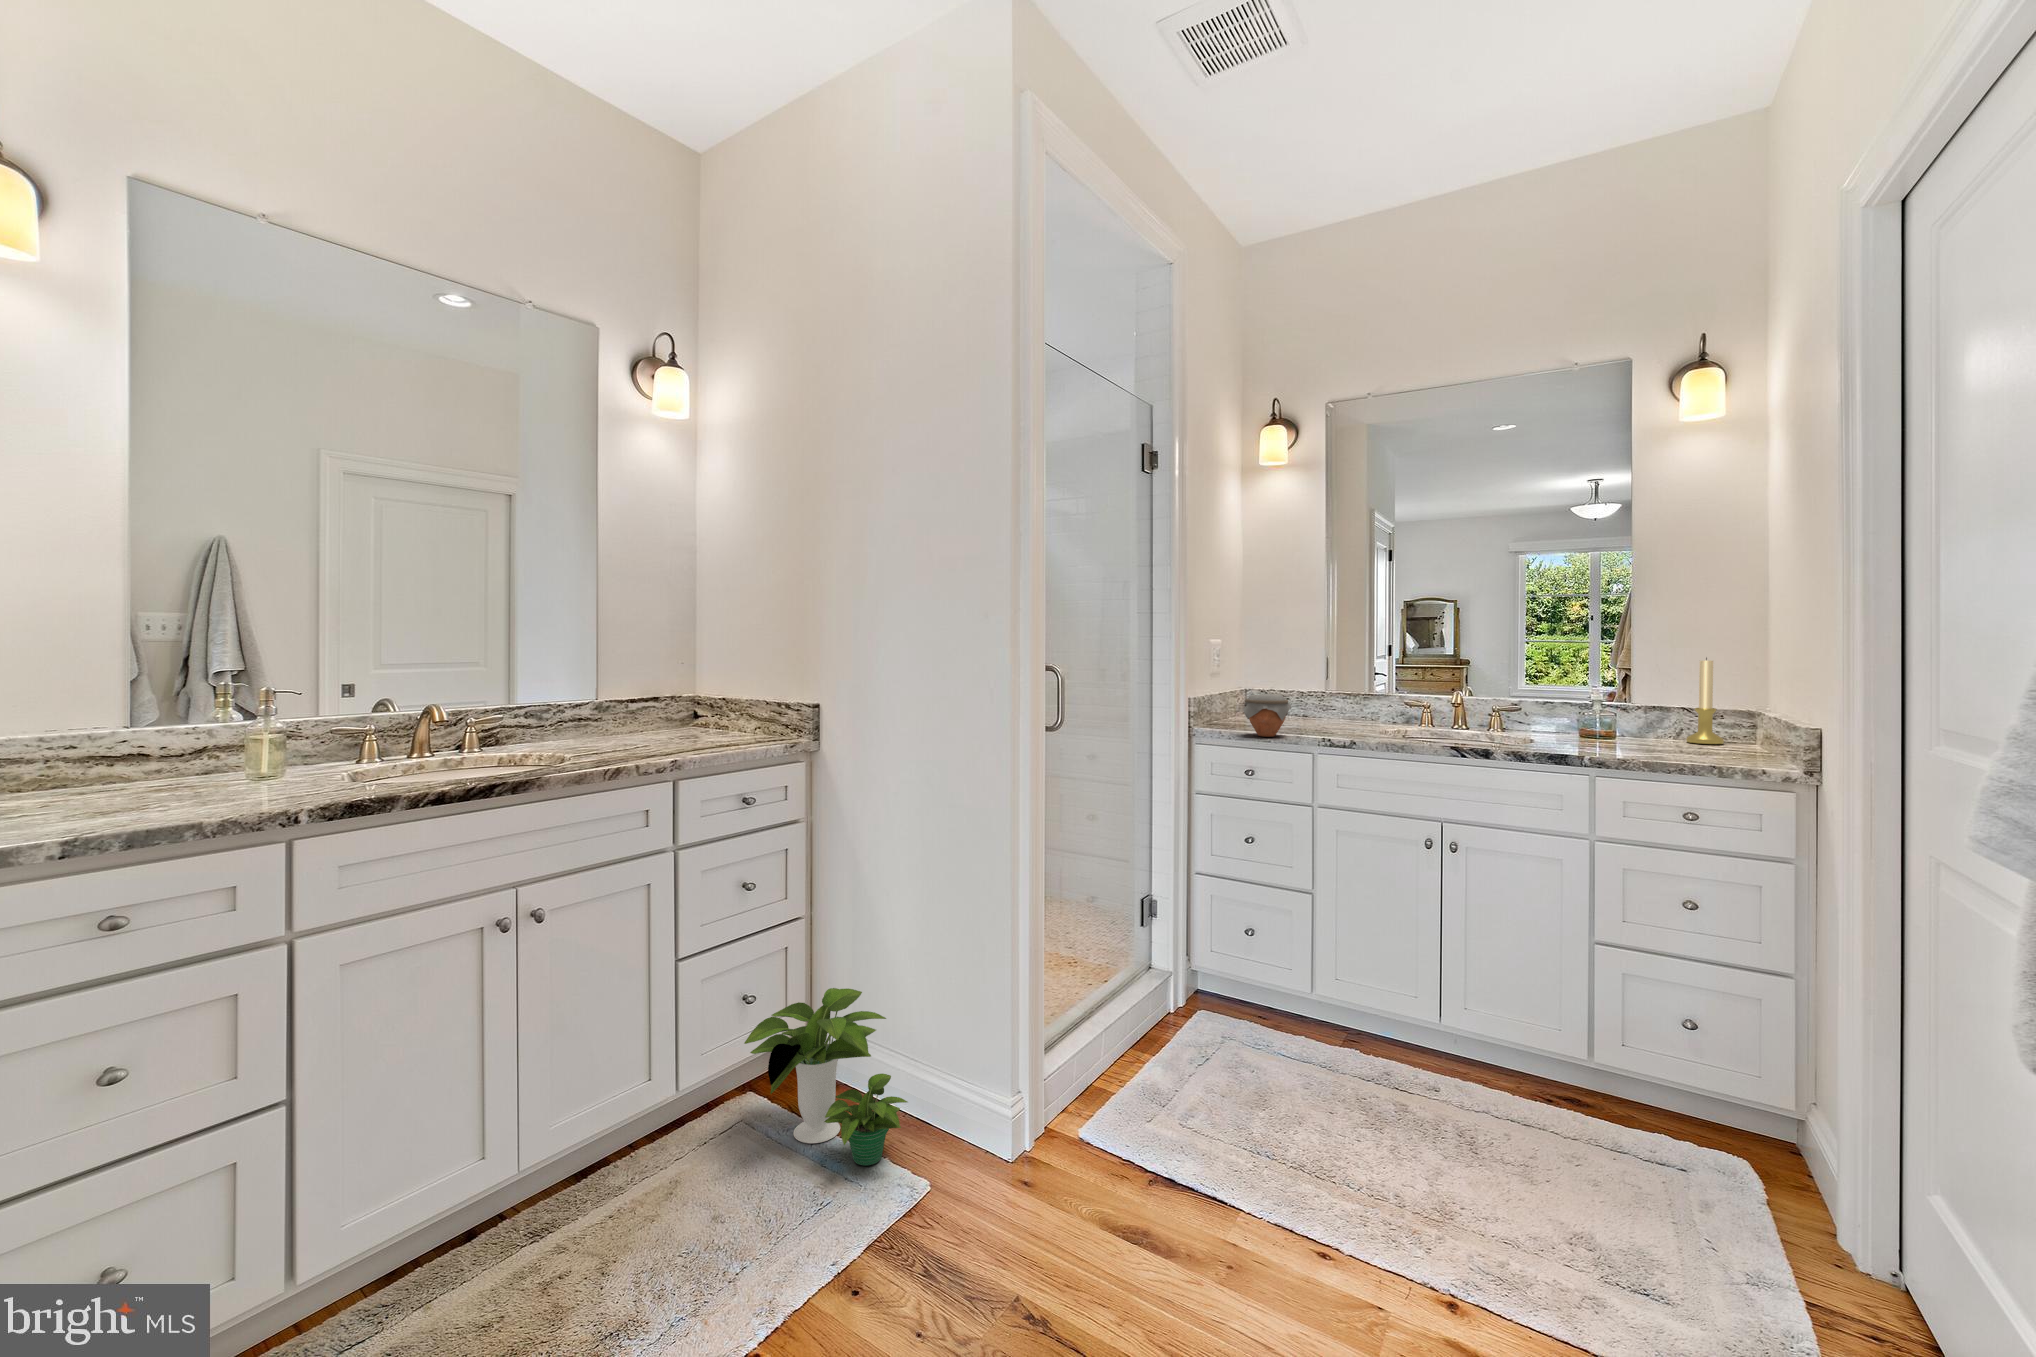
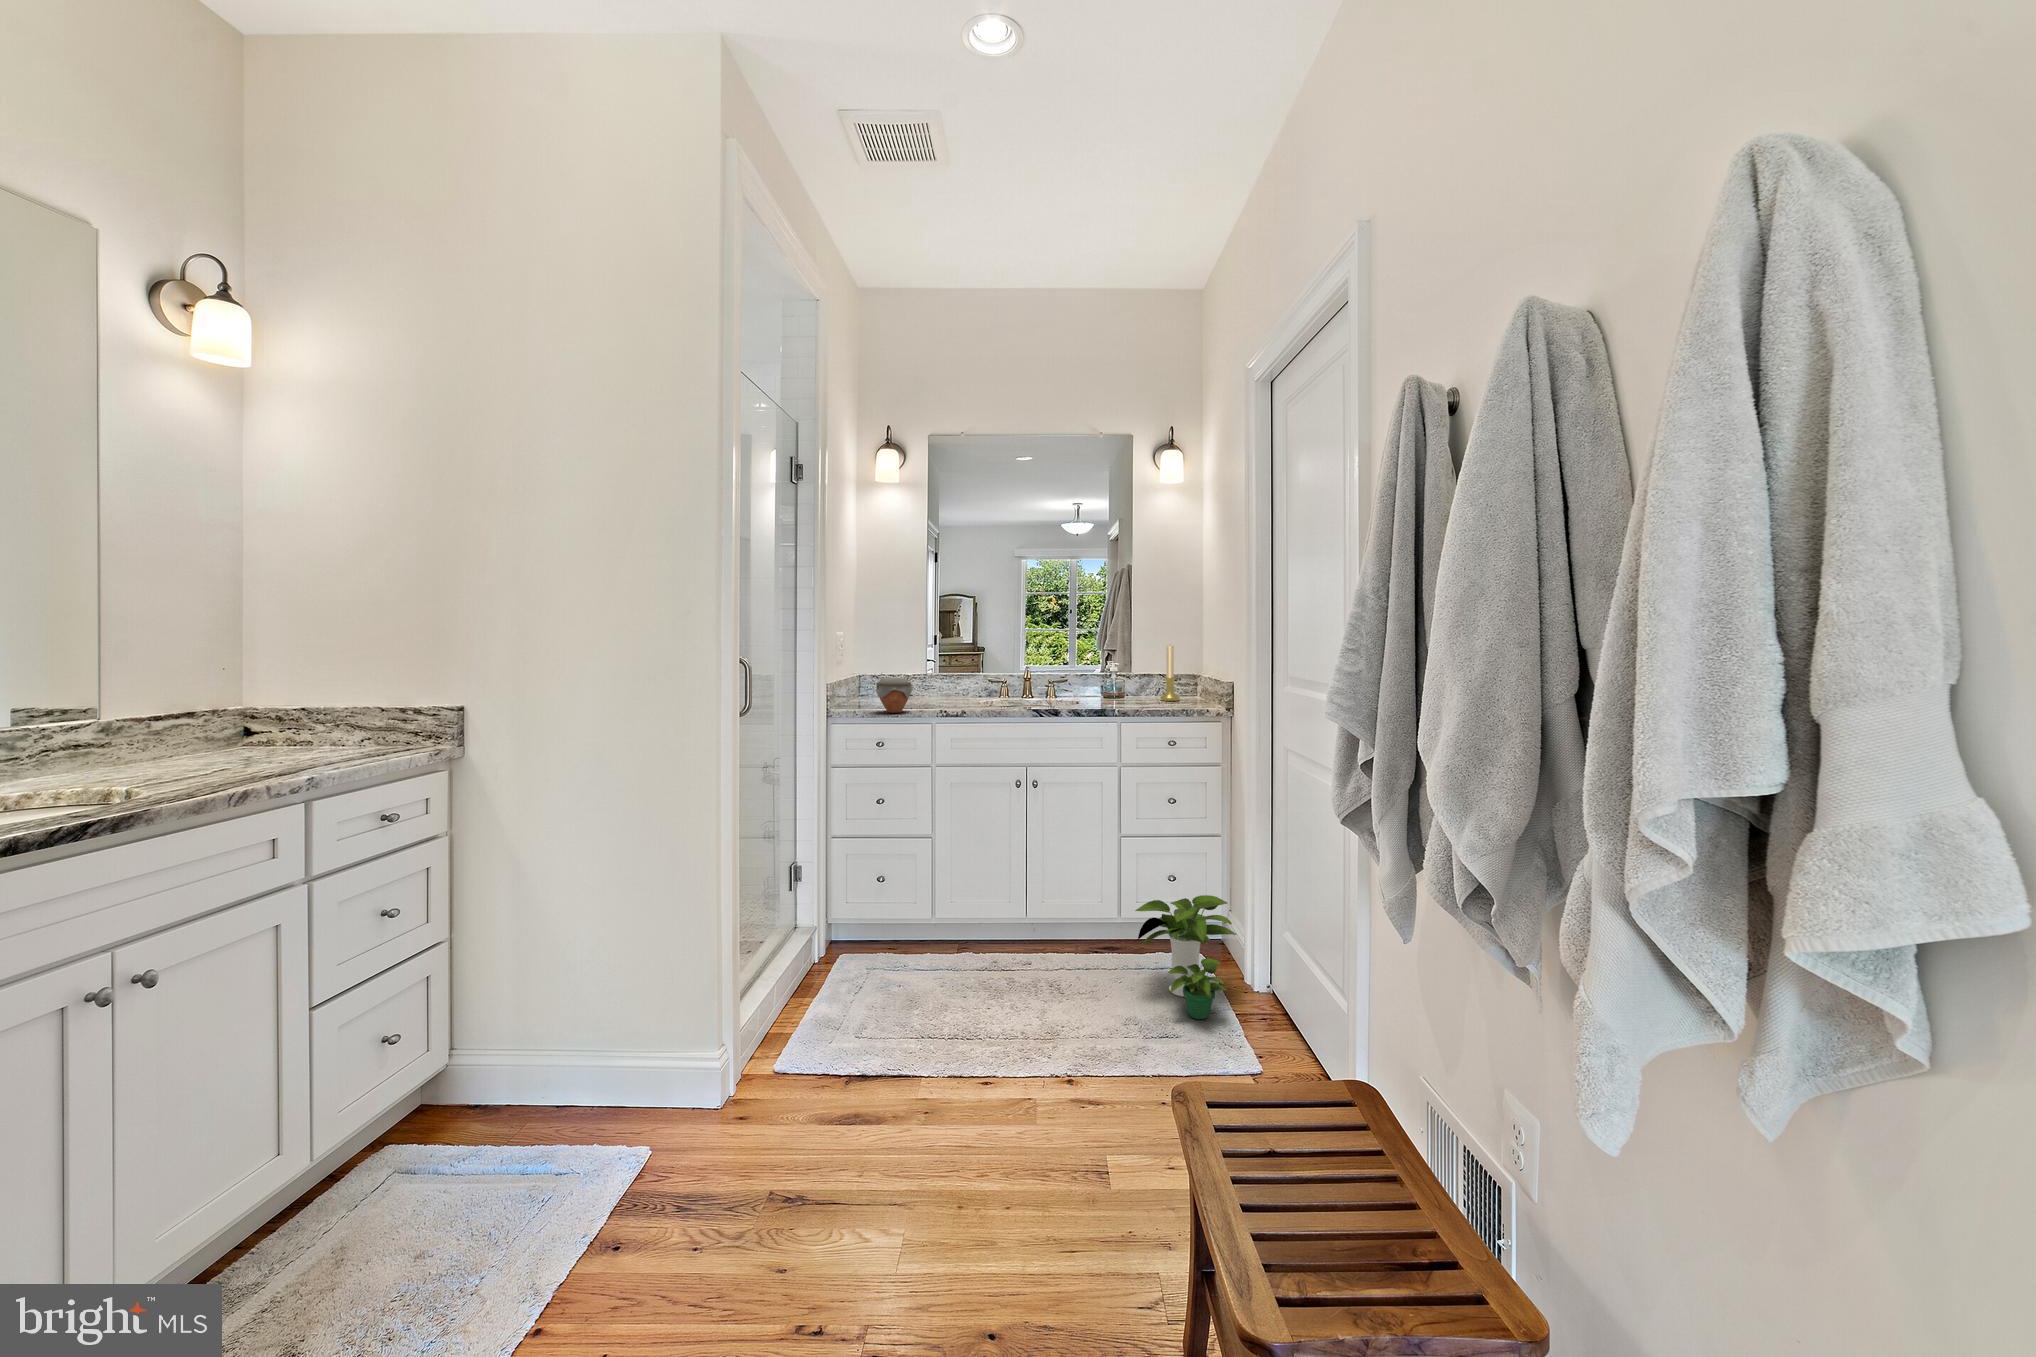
potted plant: present [744,988,907,1166] -> present [1135,895,1237,1019]

